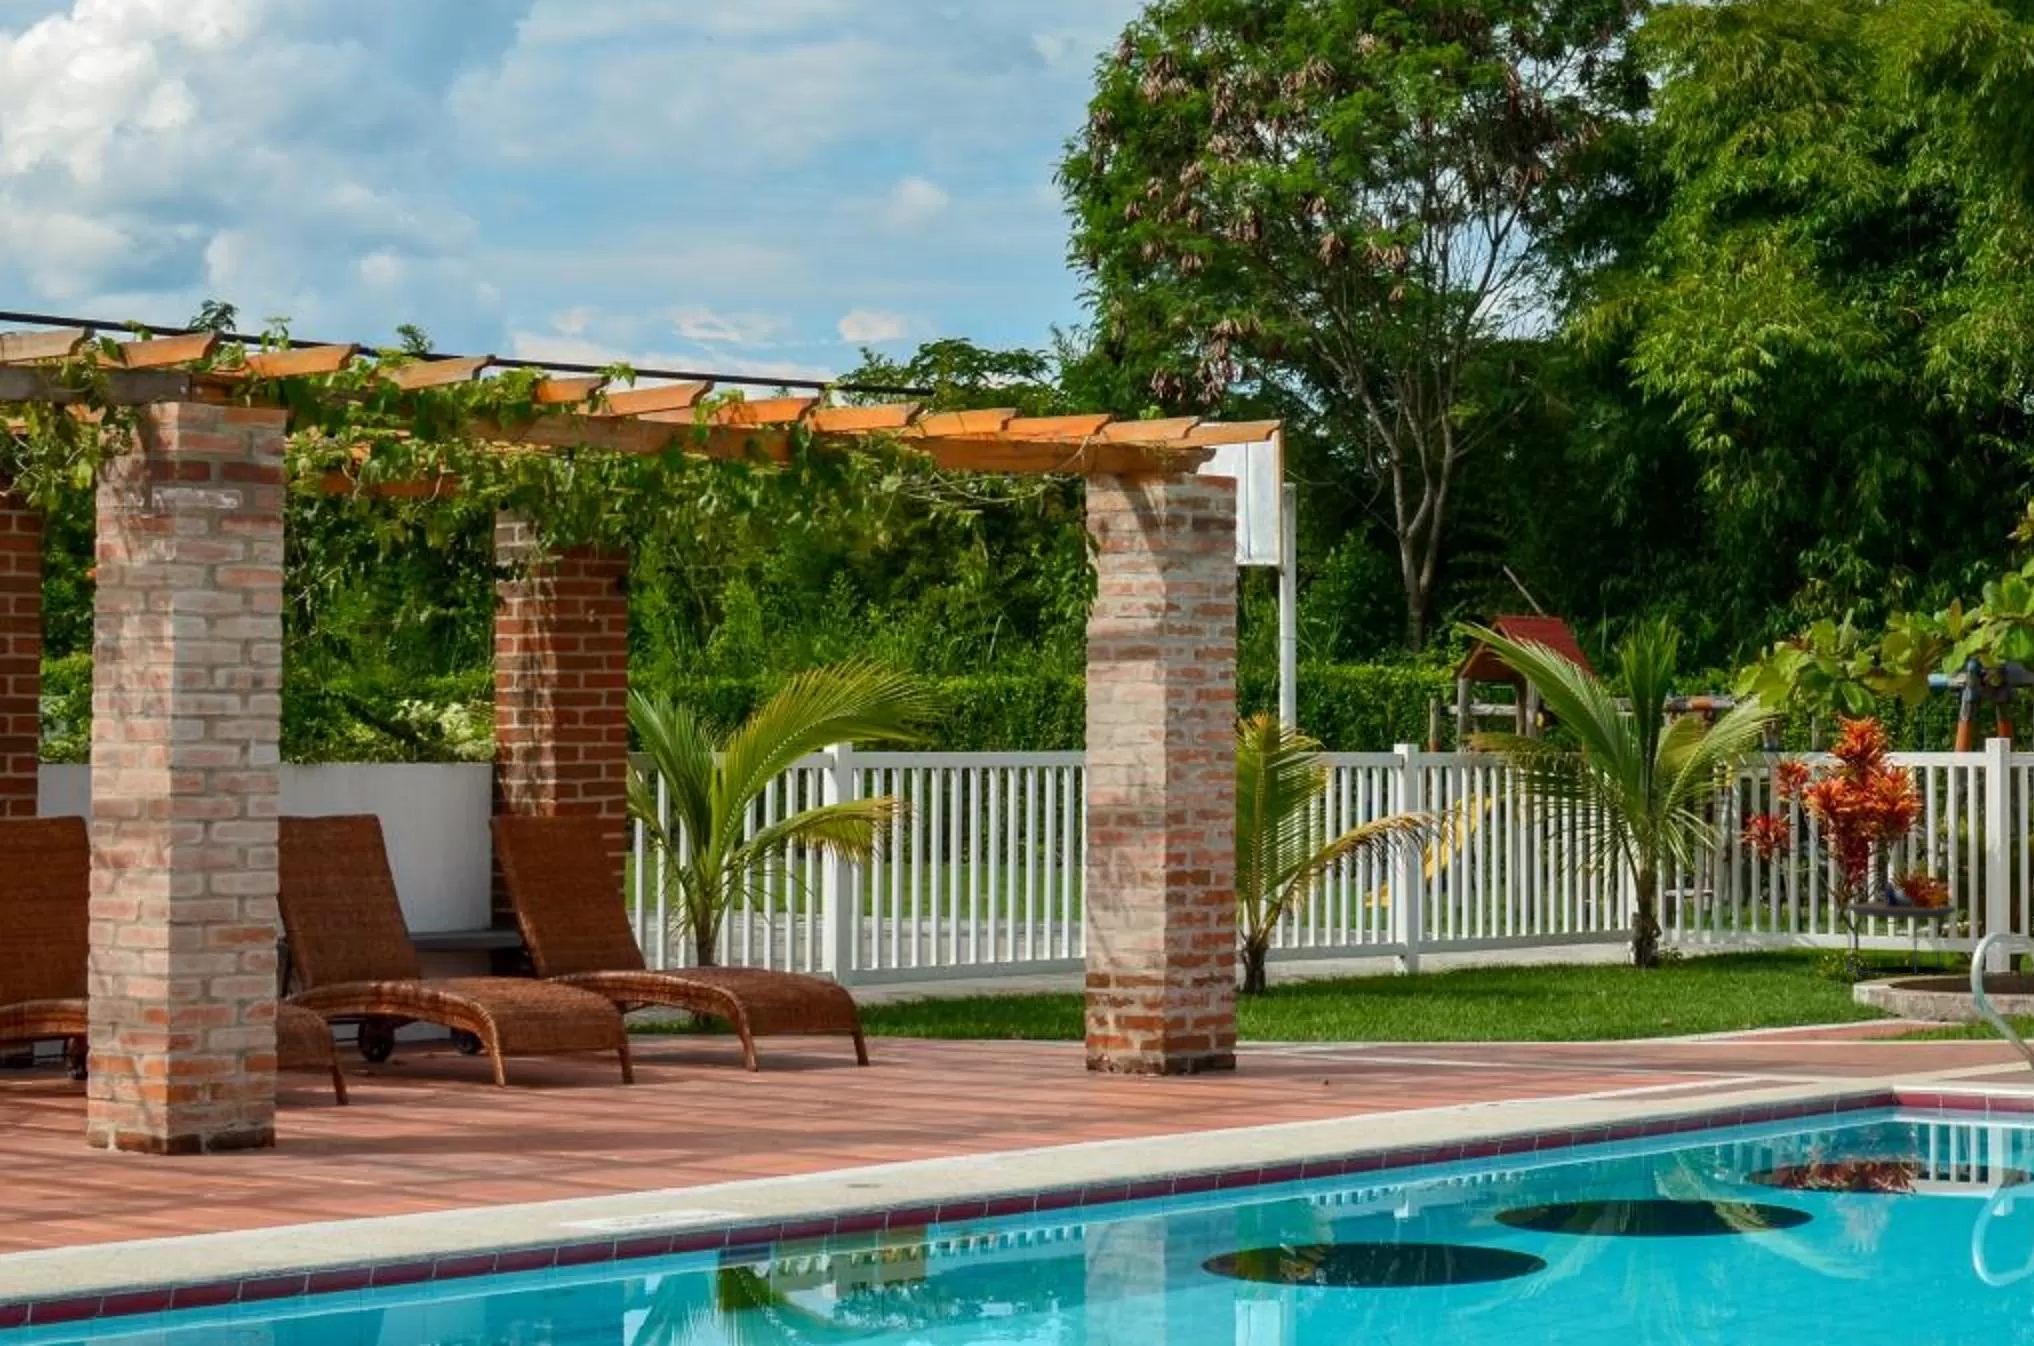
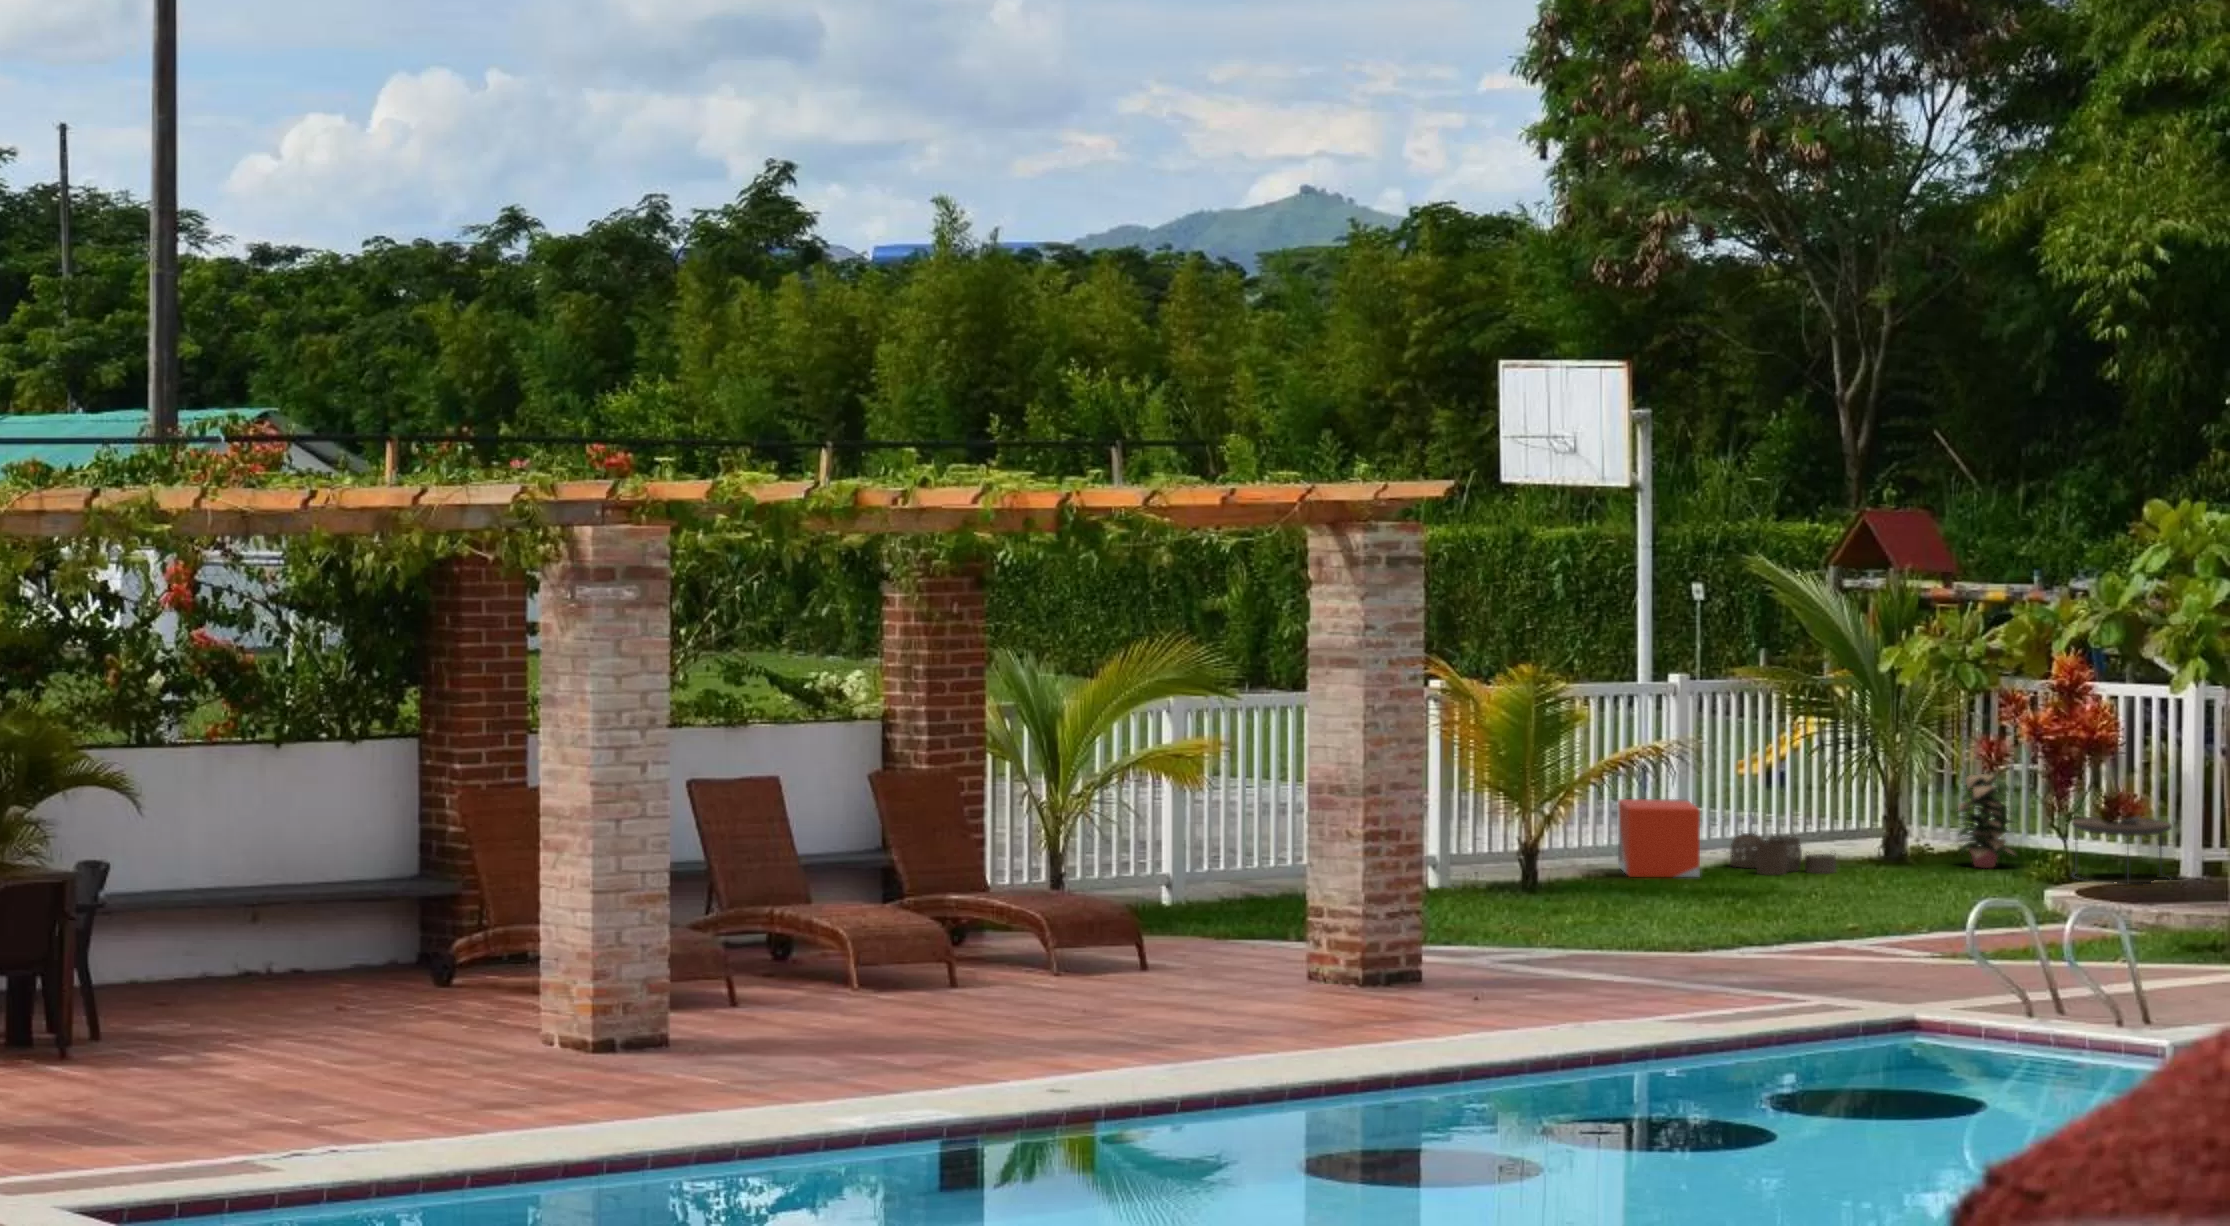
decorative plant: none [1703,857,1781,966] -> present [1957,774,2014,868]
stool: none [1344,888,1448,981] -> present [1618,799,1700,877]
woven basket: none [1466,925,1592,977] -> present [1730,833,1836,875]

